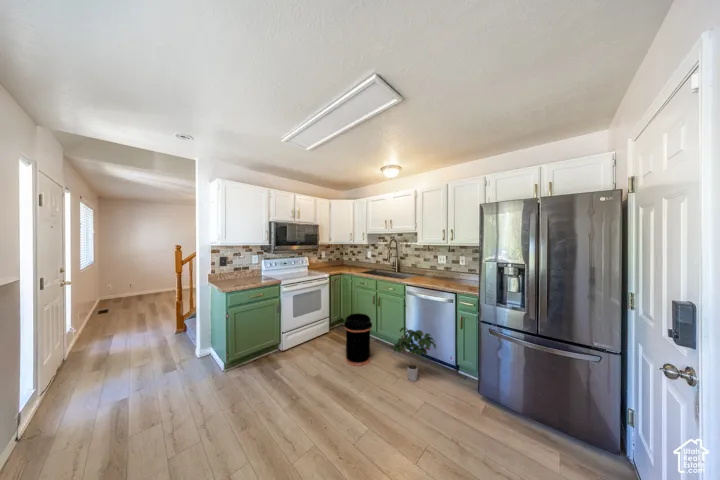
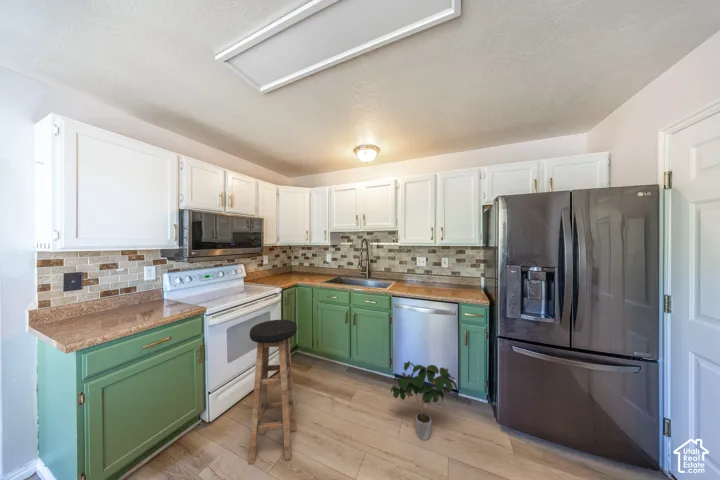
bar stool: none [301,291,331,373] -> present [248,320,297,464]
trash can: present [344,313,372,366] -> none [316,345,357,428]

